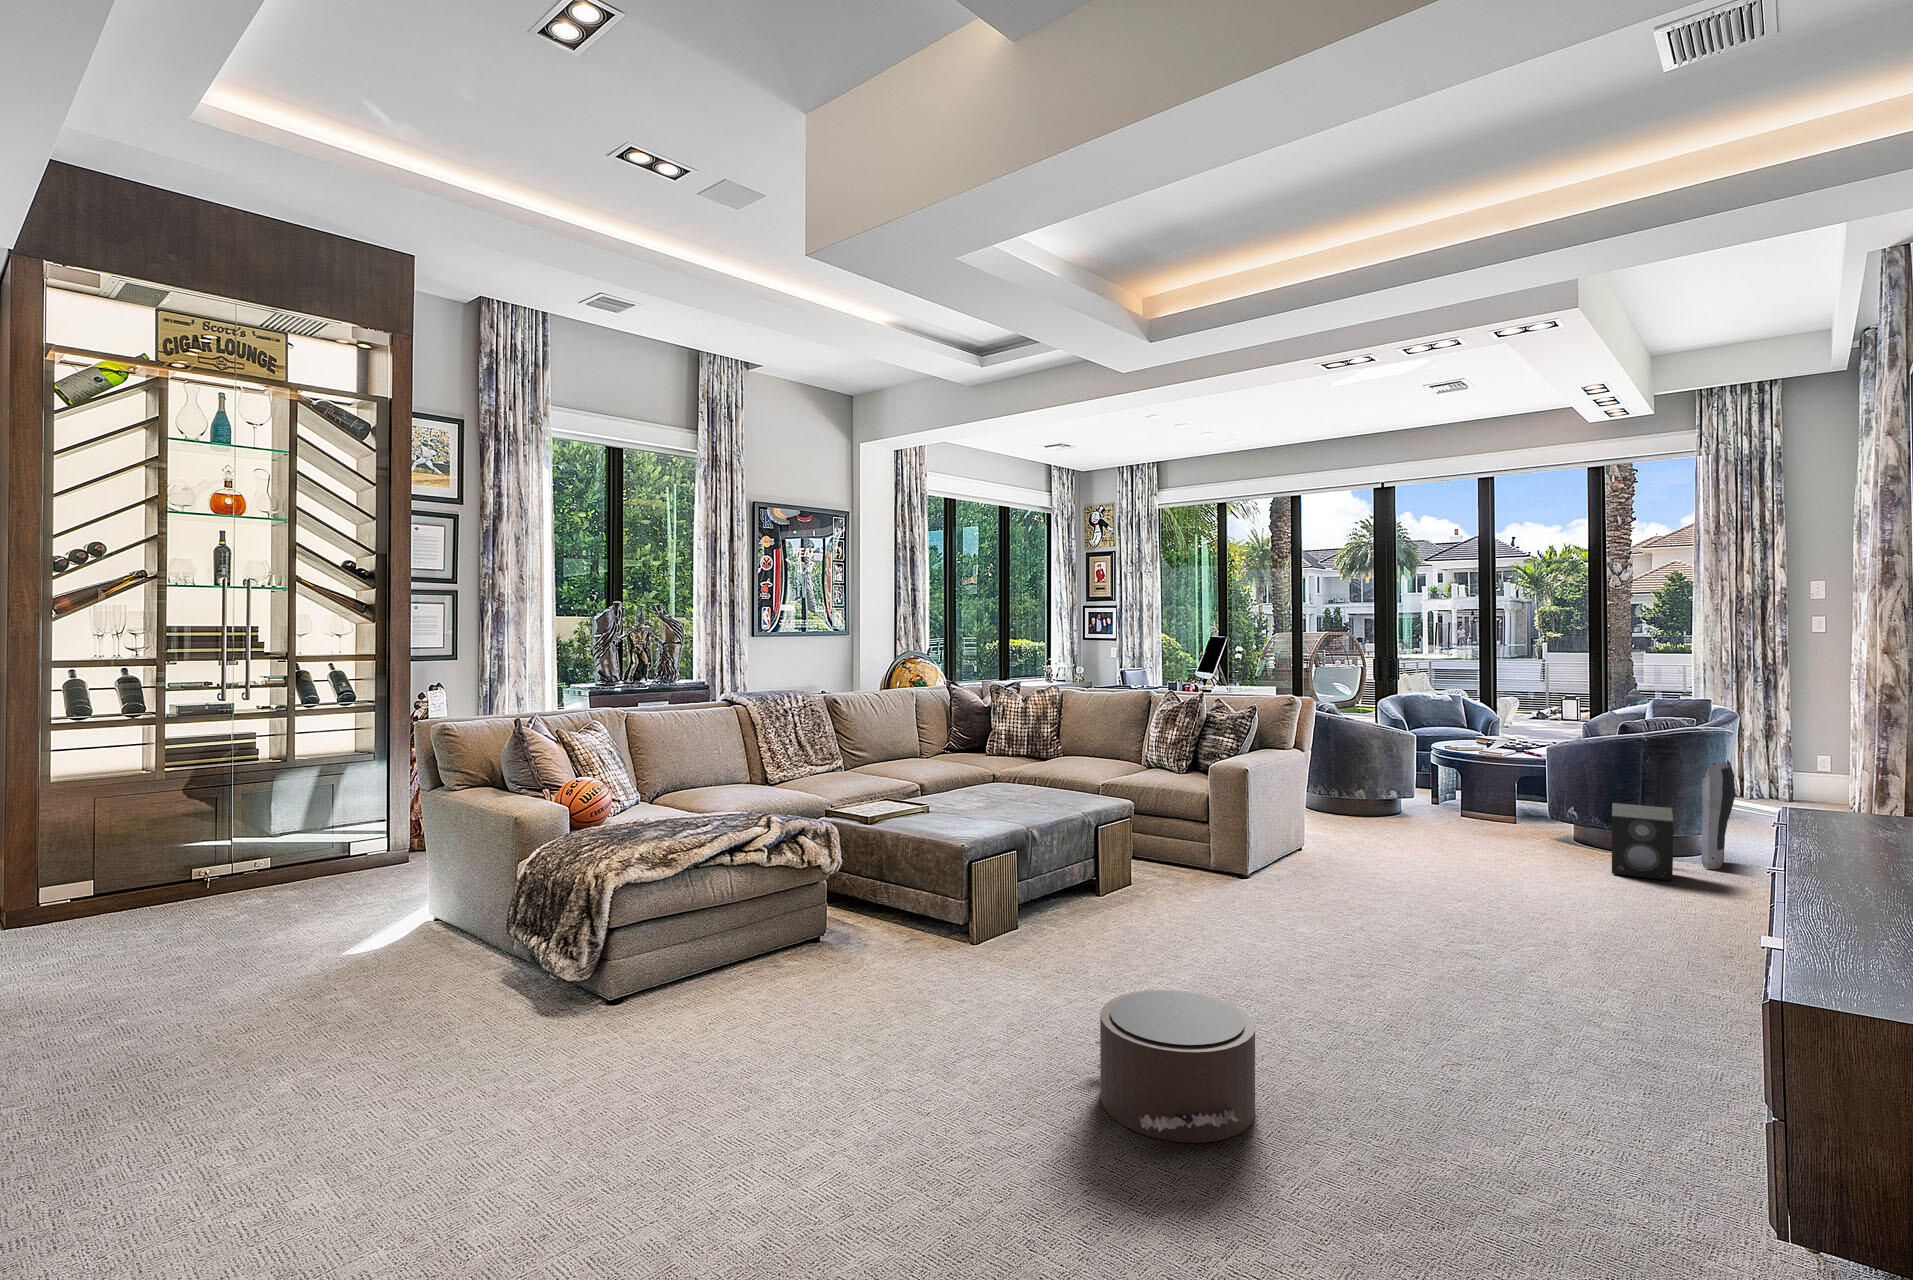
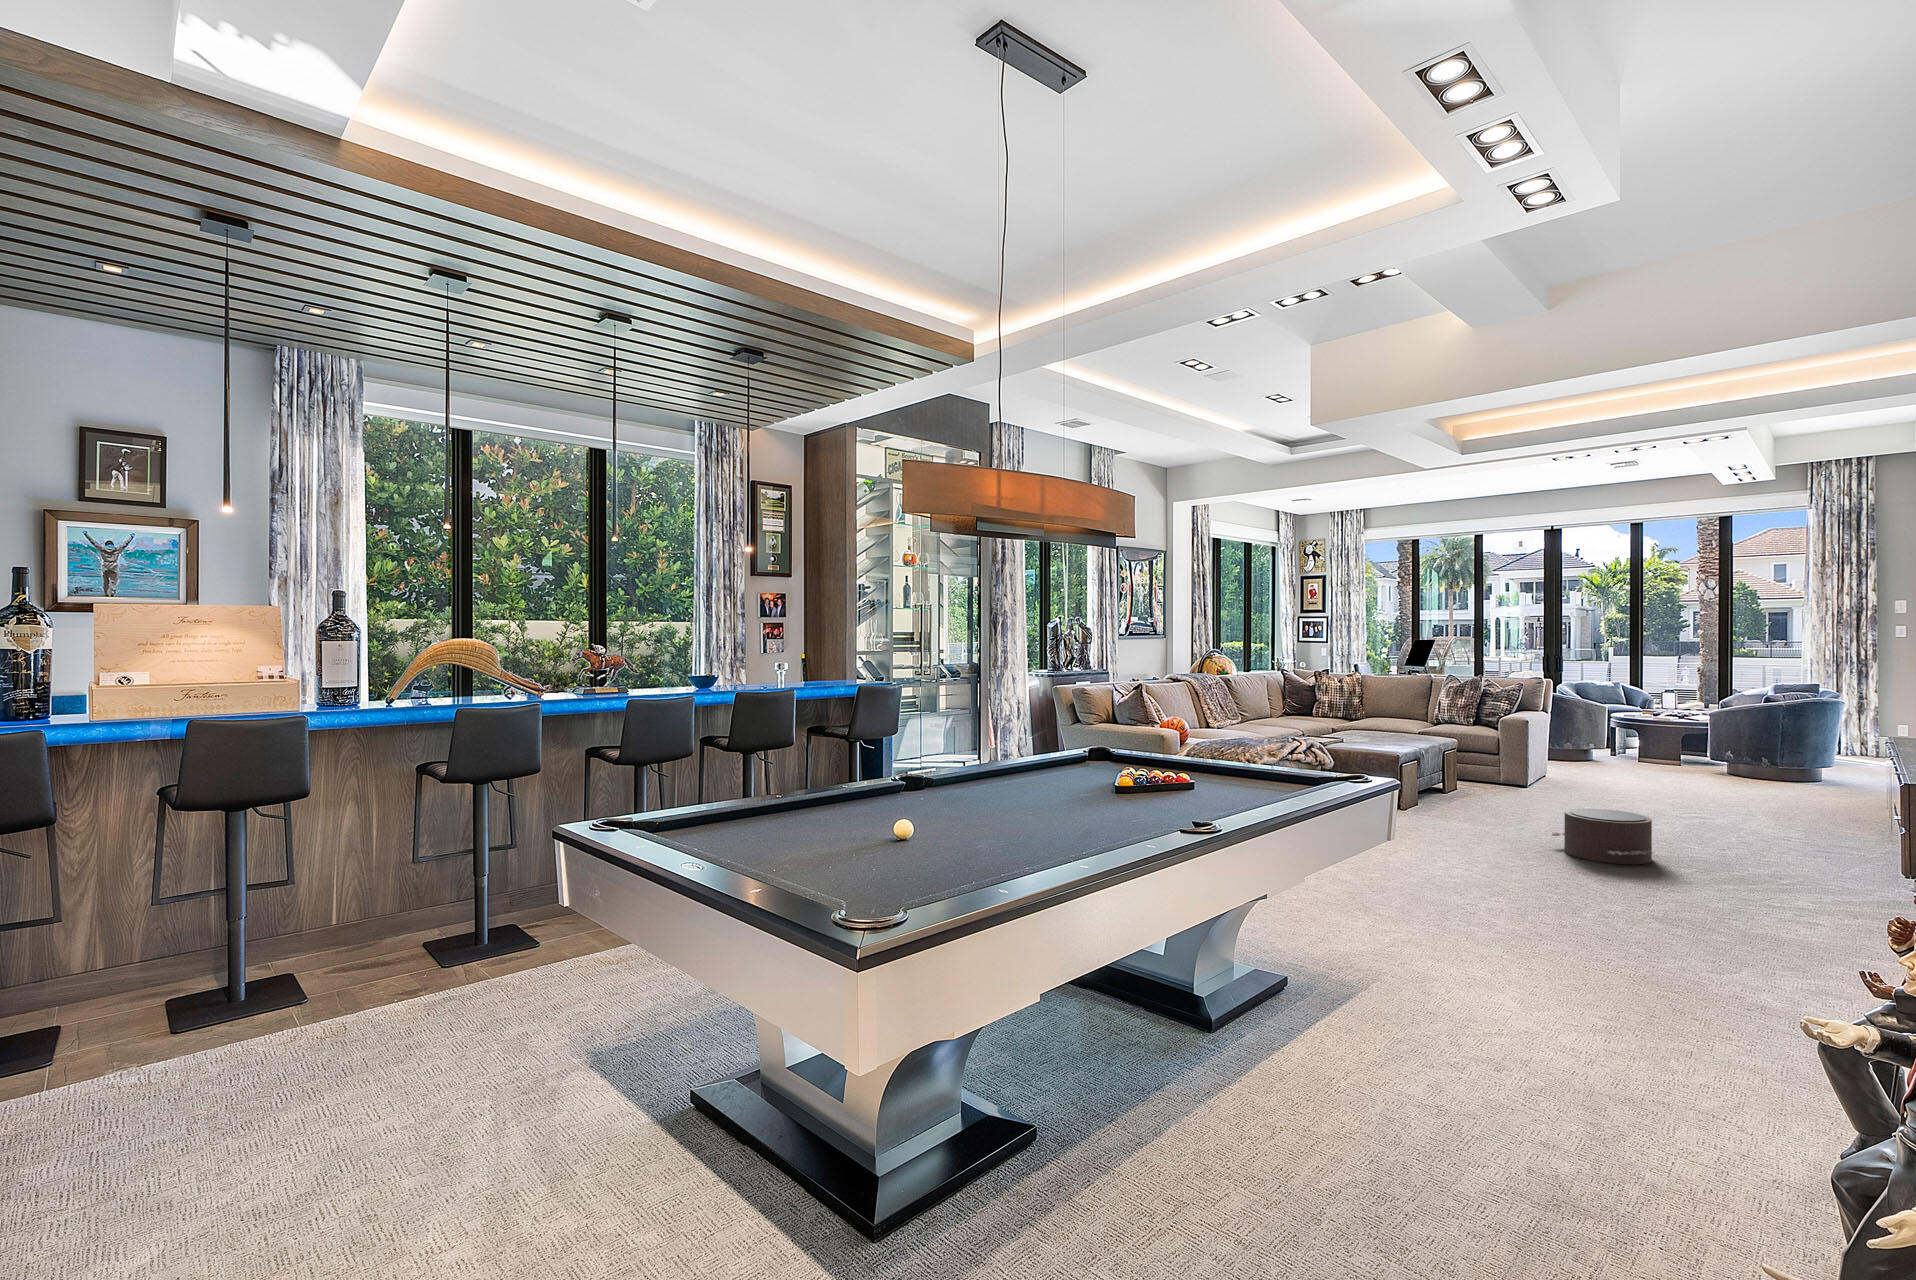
air purifier: present [1702,759,1736,869] -> none [1827,712,1852,786]
speaker: present [1612,803,1673,881] -> none [1769,744,1814,791]

